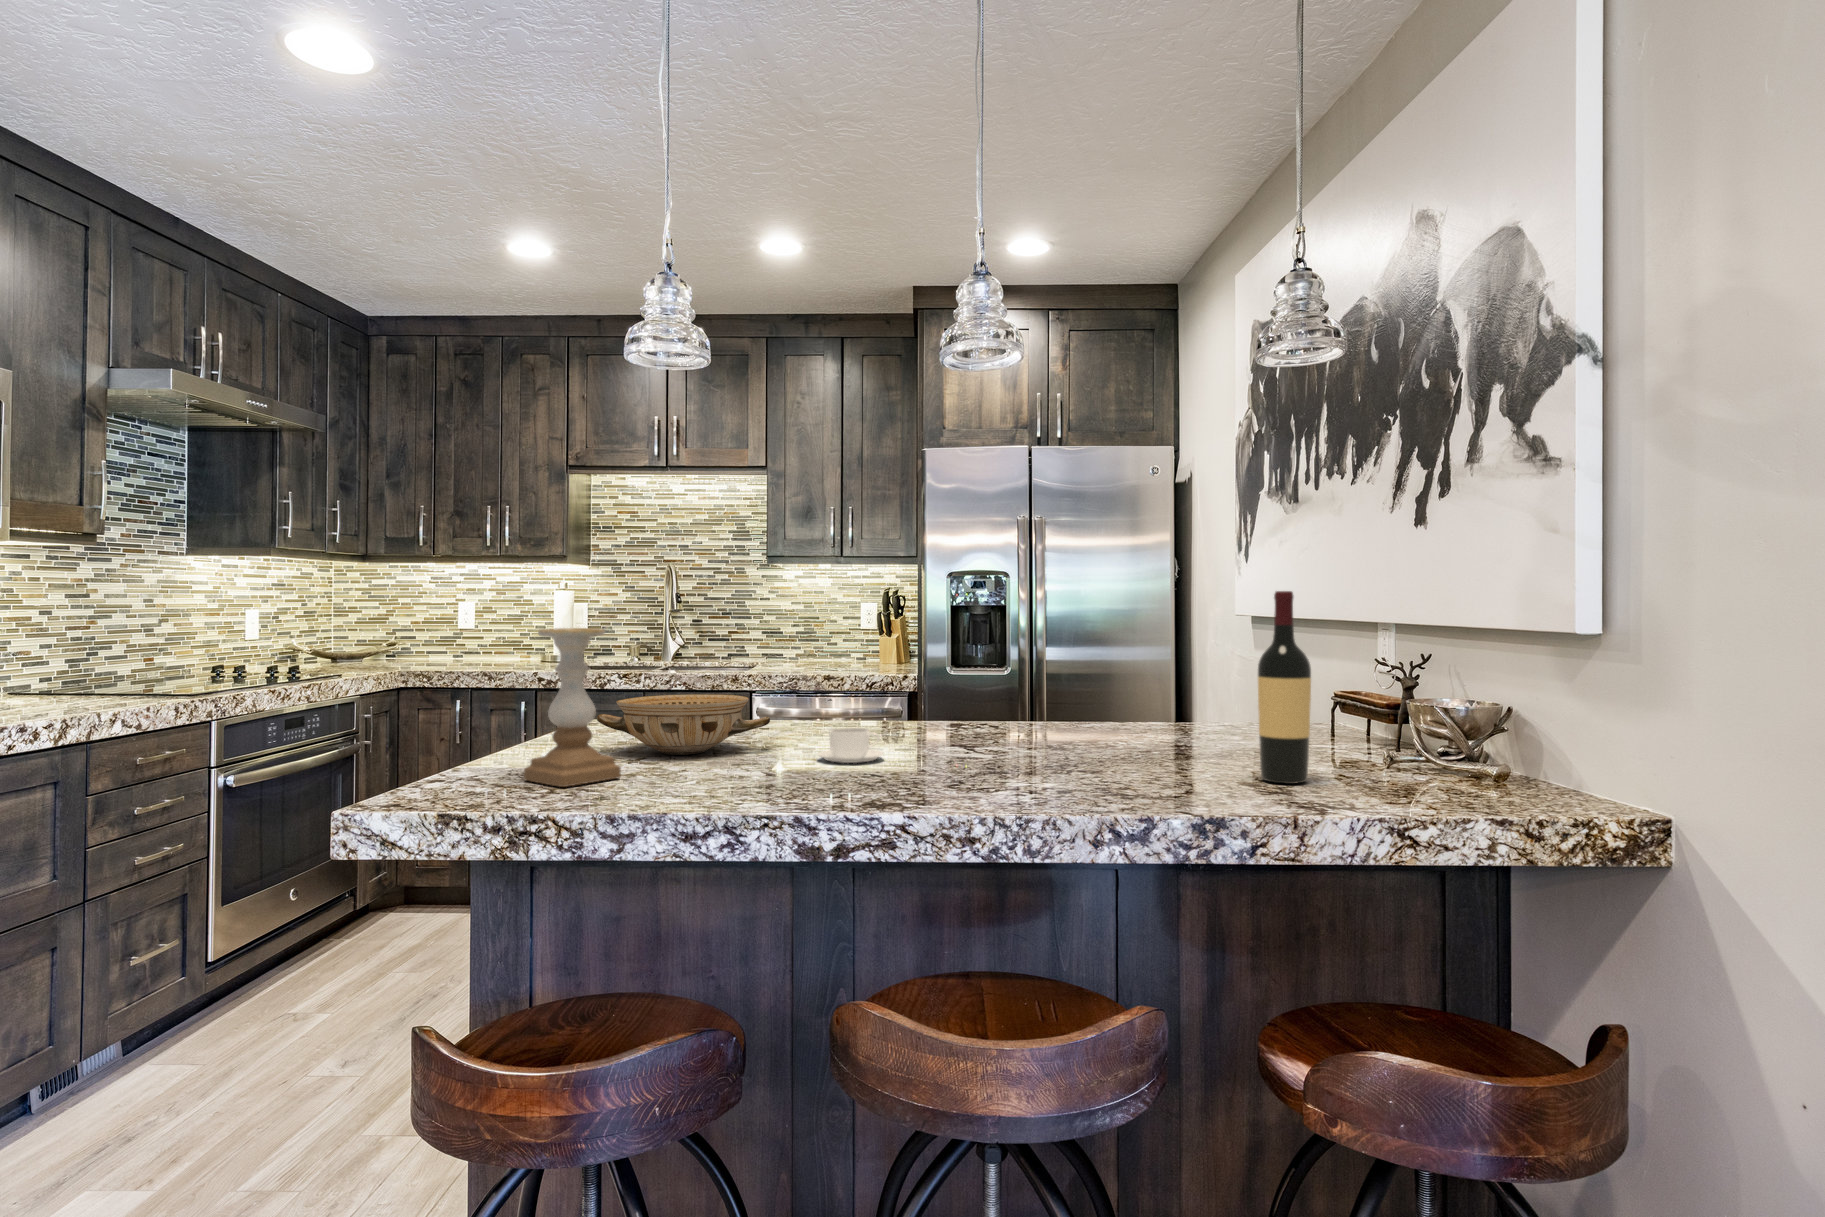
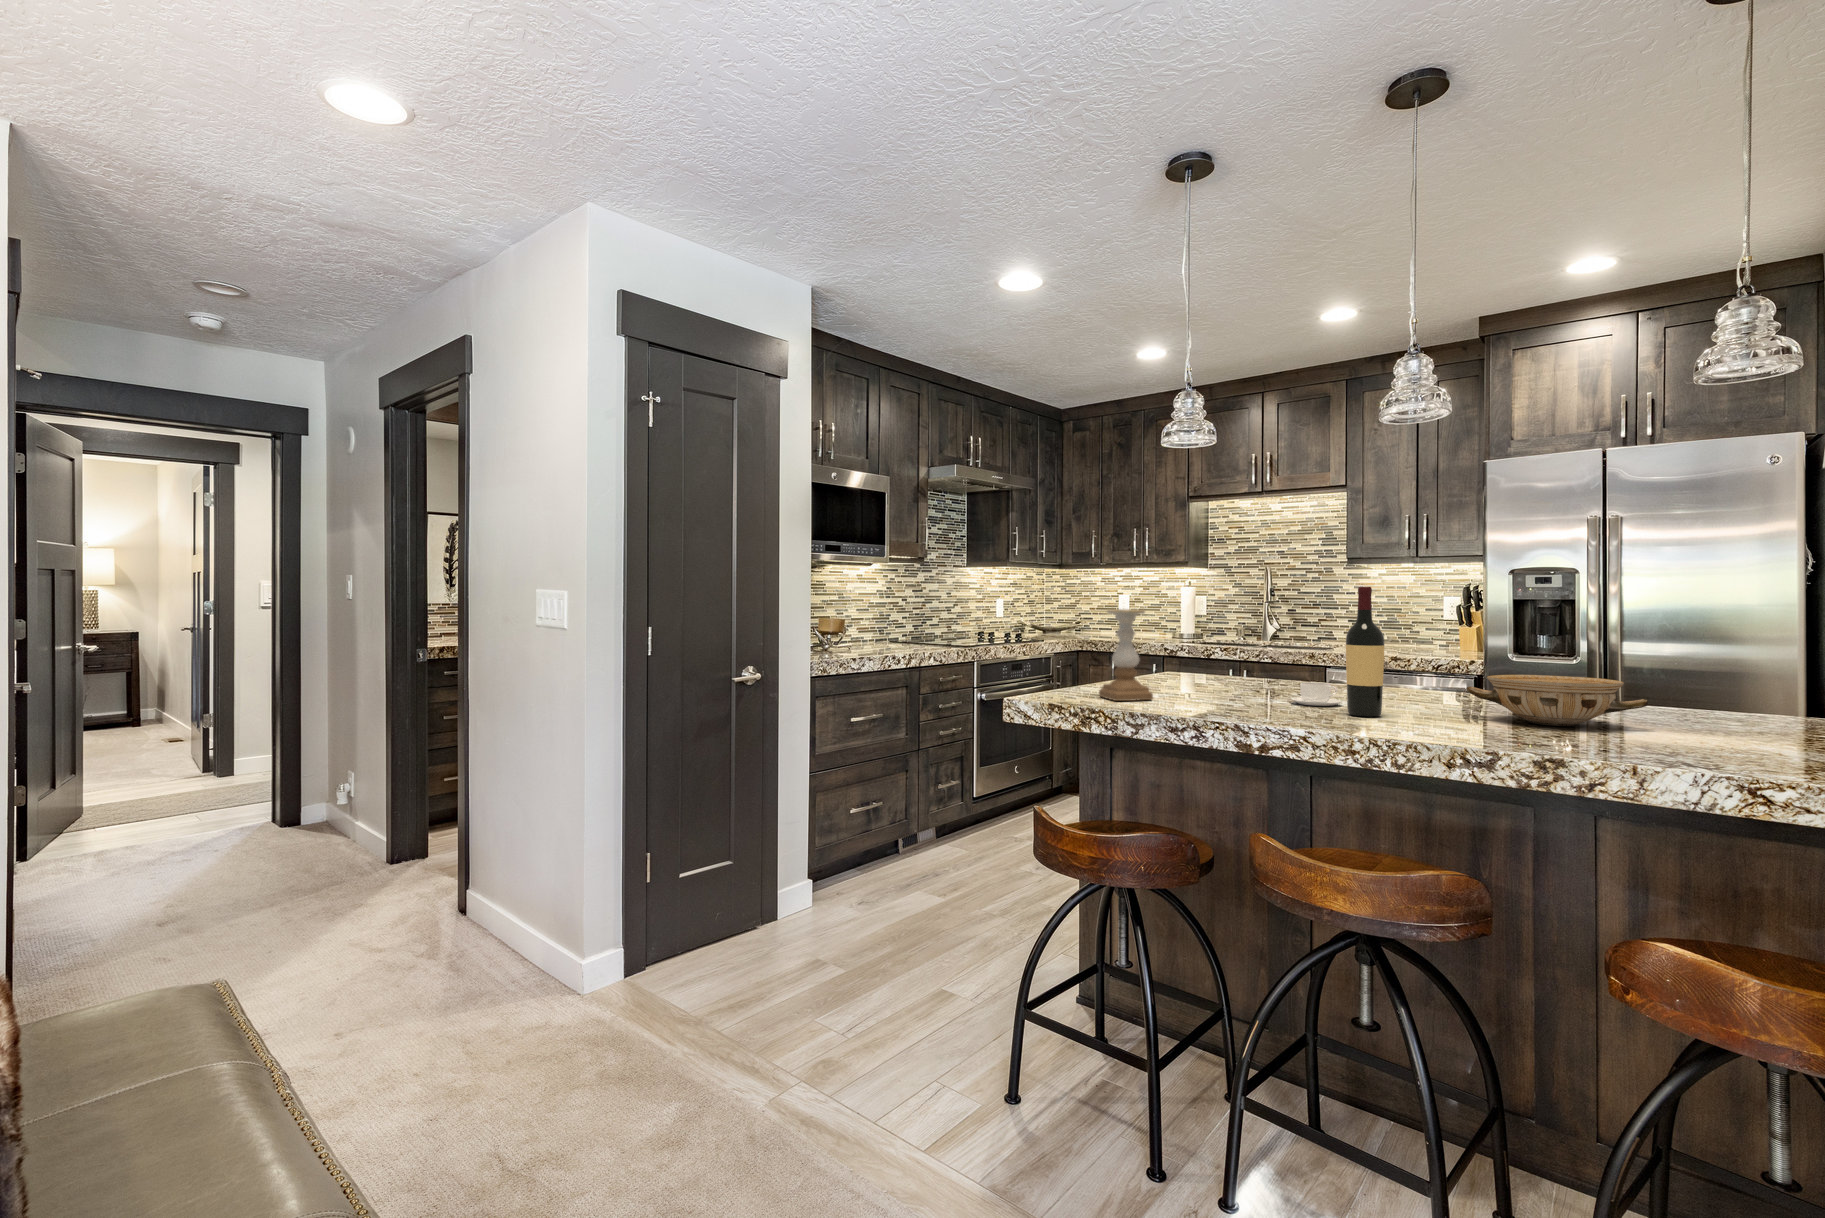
wine bottle: present [1258,591,1311,784] -> present [1346,587,1384,717]
ceramic bowl: present [597,694,770,755] -> present [1466,675,1648,726]

